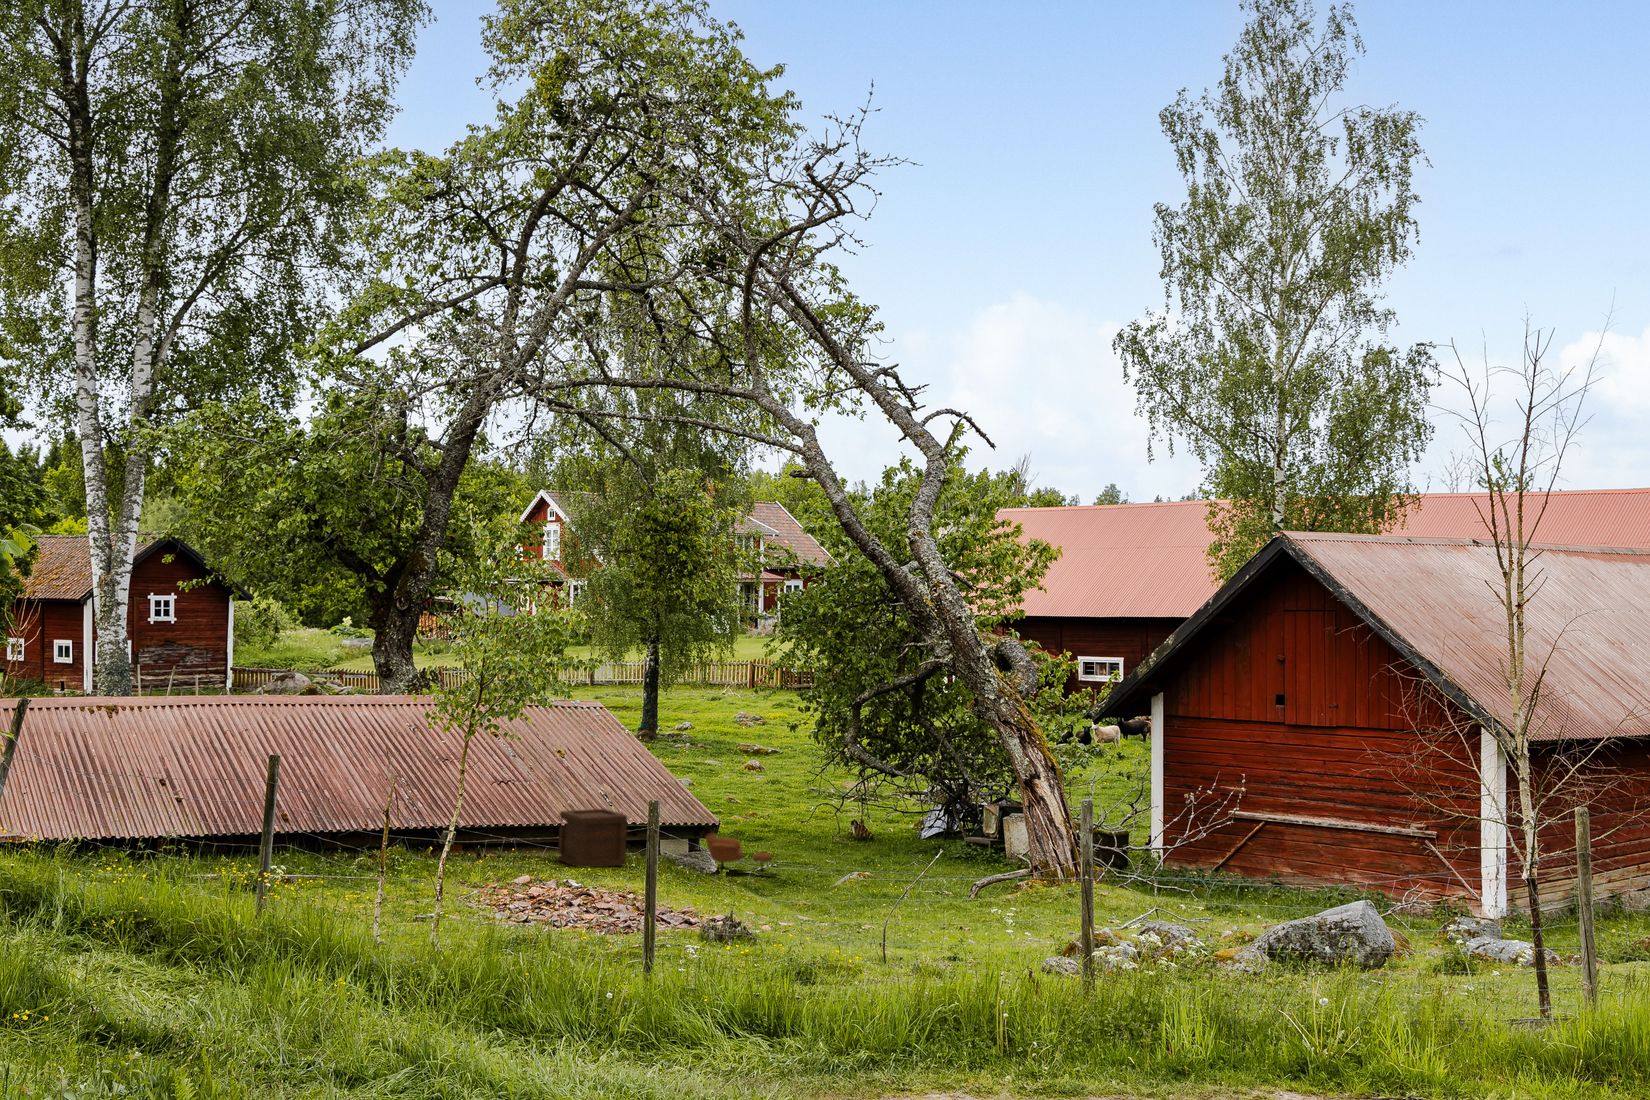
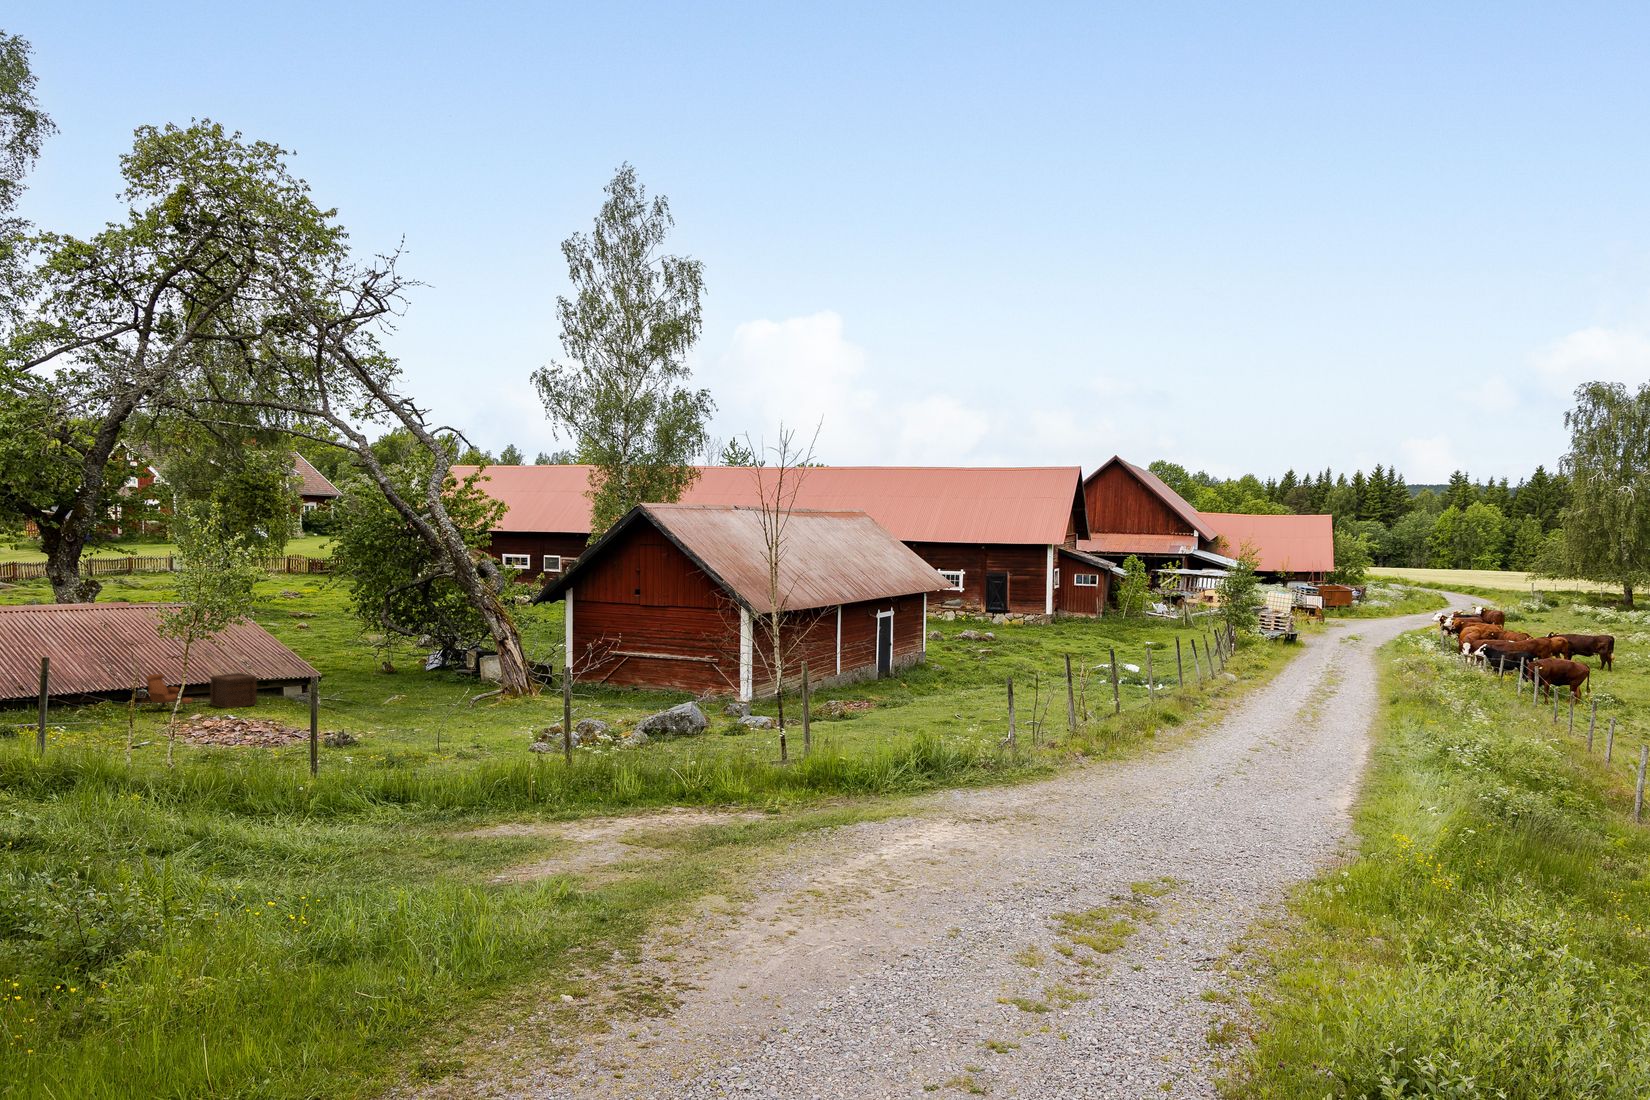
lounge chair: present [706,834,772,877] -> present [146,674,193,711]

